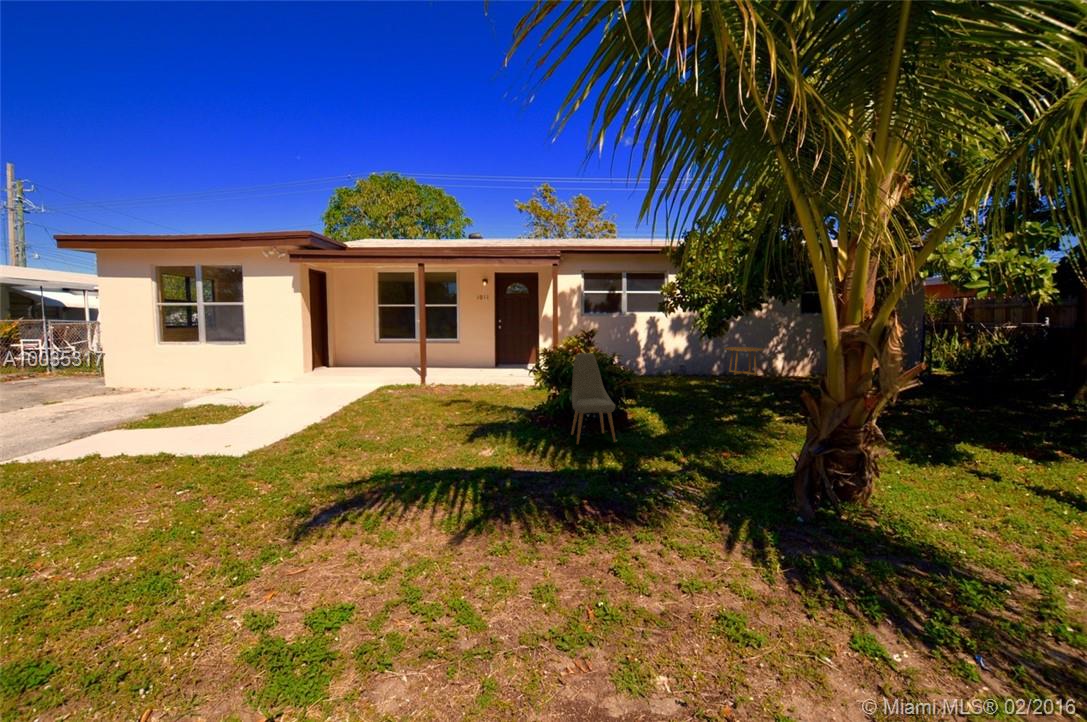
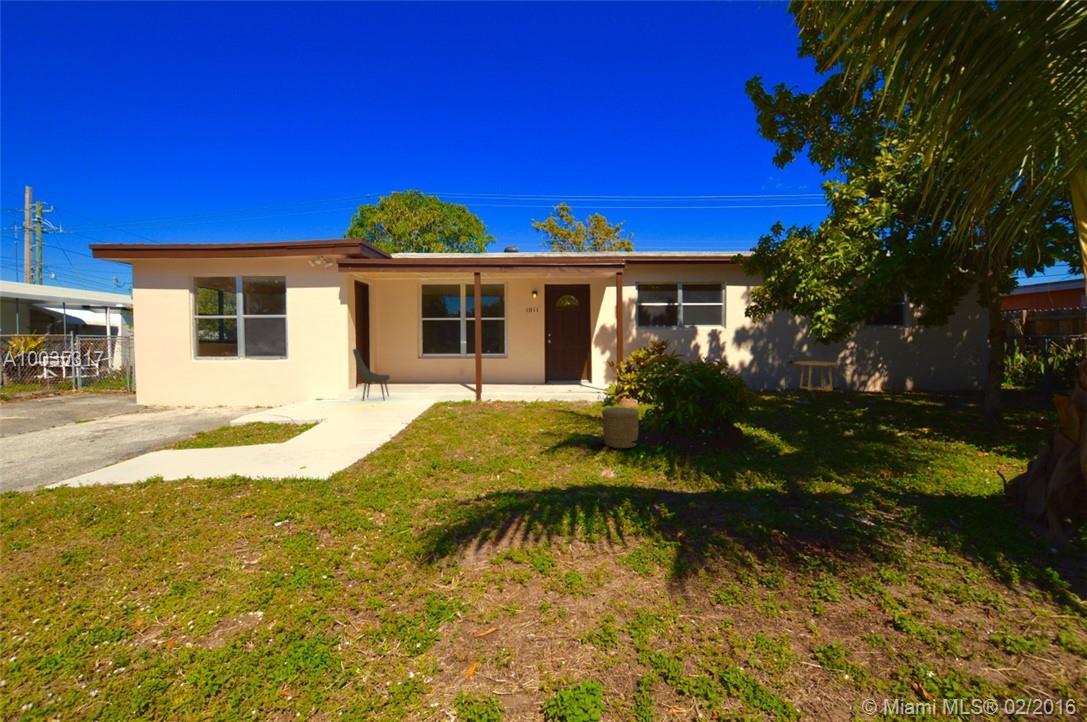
chair: present [571,353,616,444] -> present [353,349,390,400]
woven basket: none [510,392,543,429] -> present [602,407,639,448]

